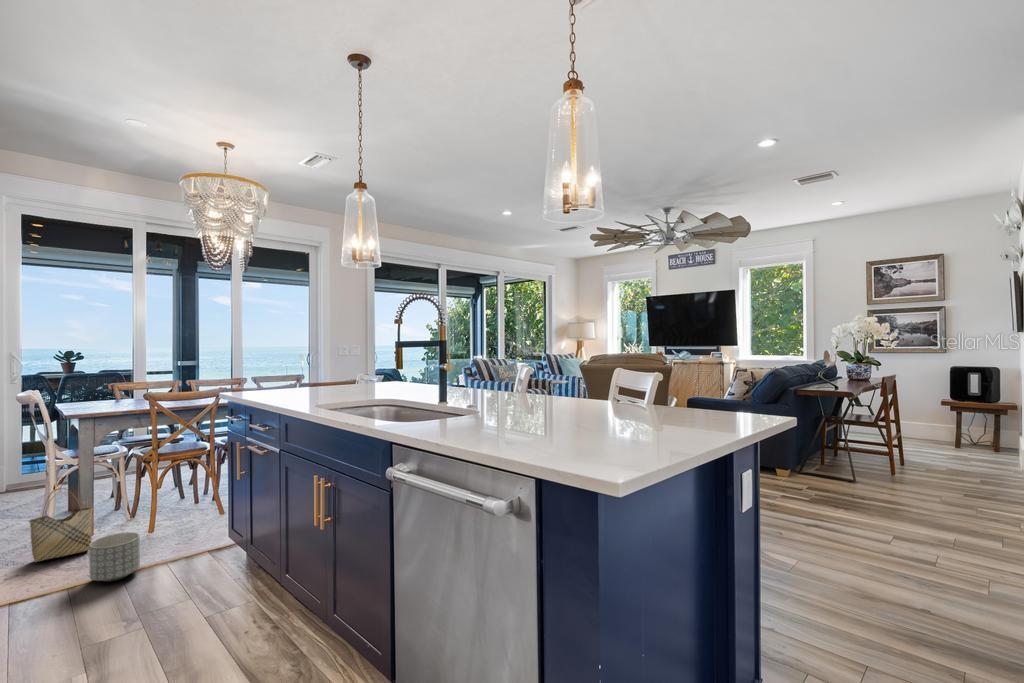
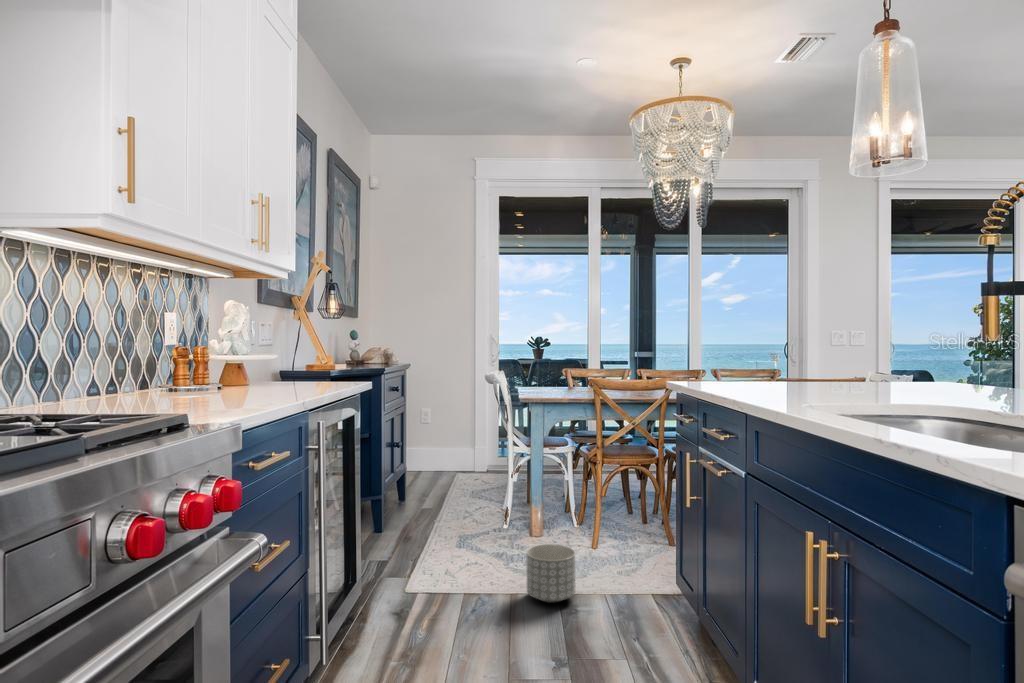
woven basket: present [29,488,93,562] -> none [485,478,539,554]

